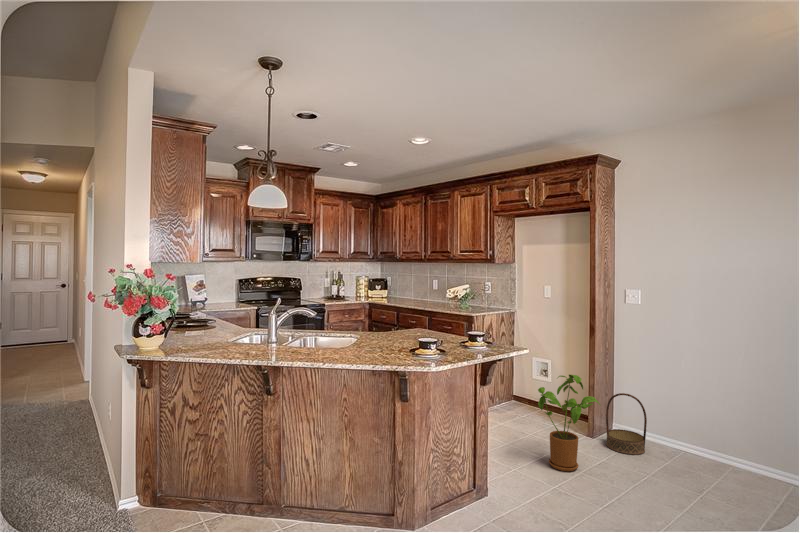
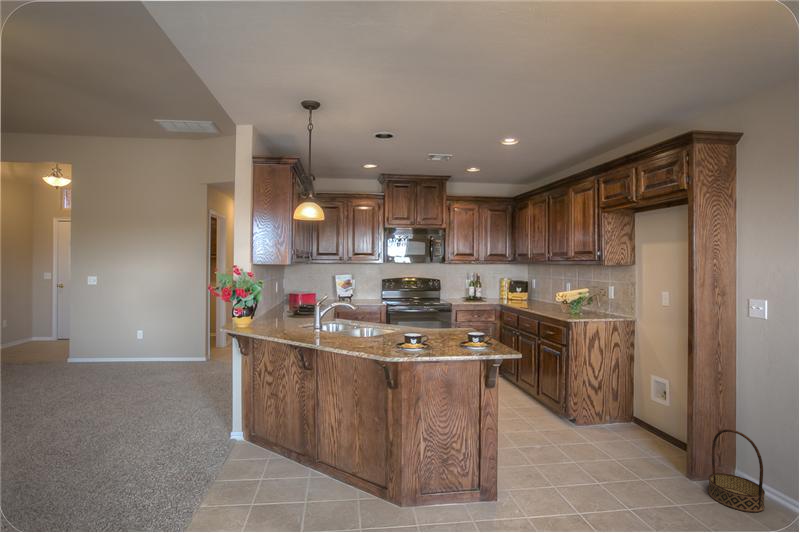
house plant: present [538,374,600,471] -> none [588,394,660,505]

